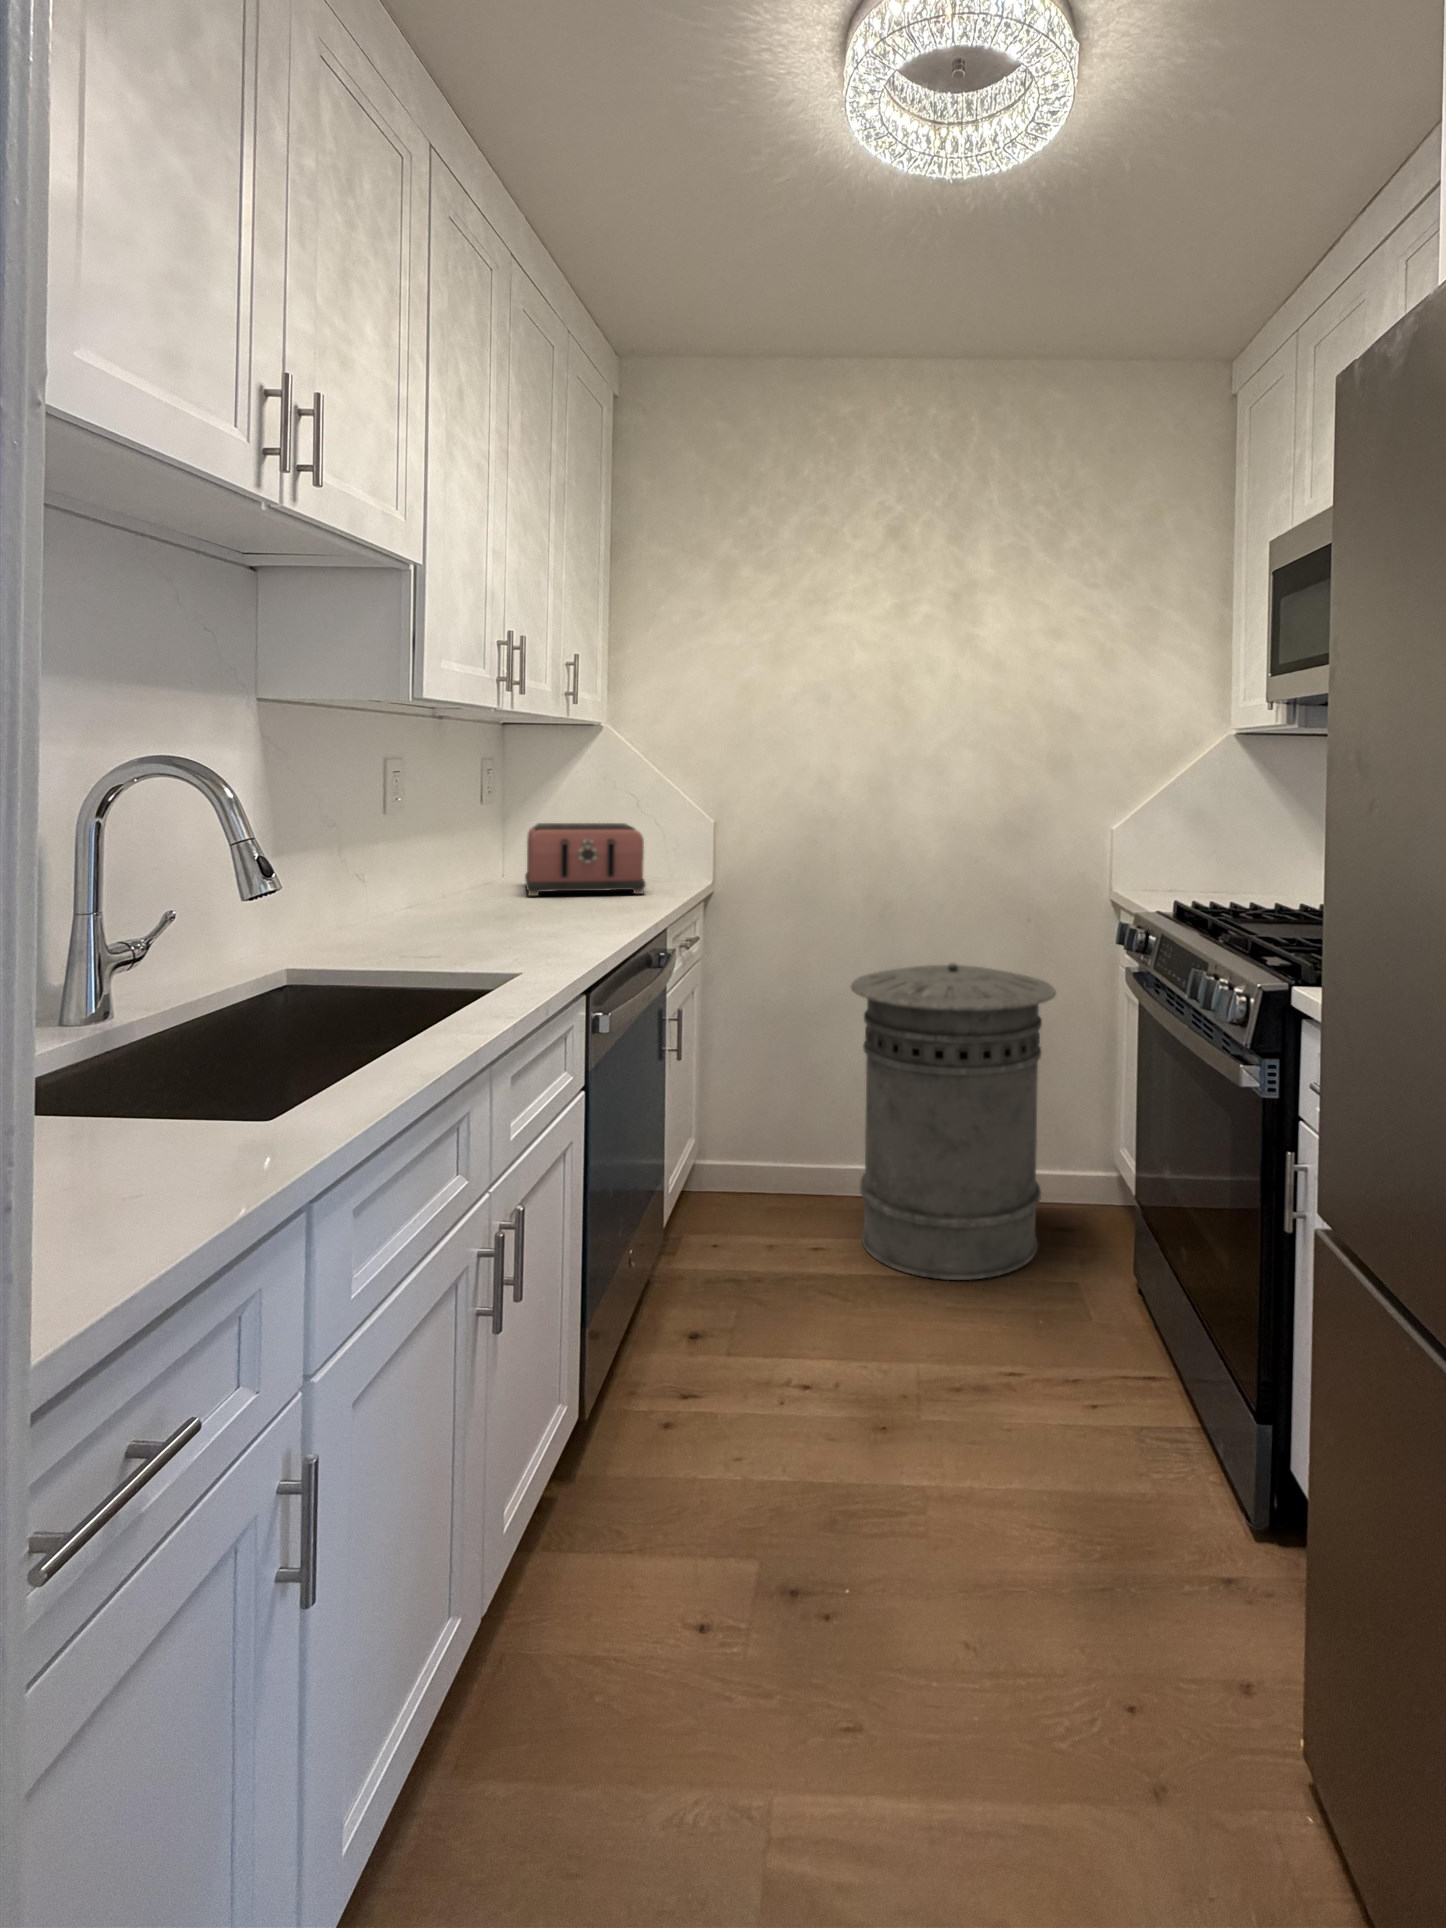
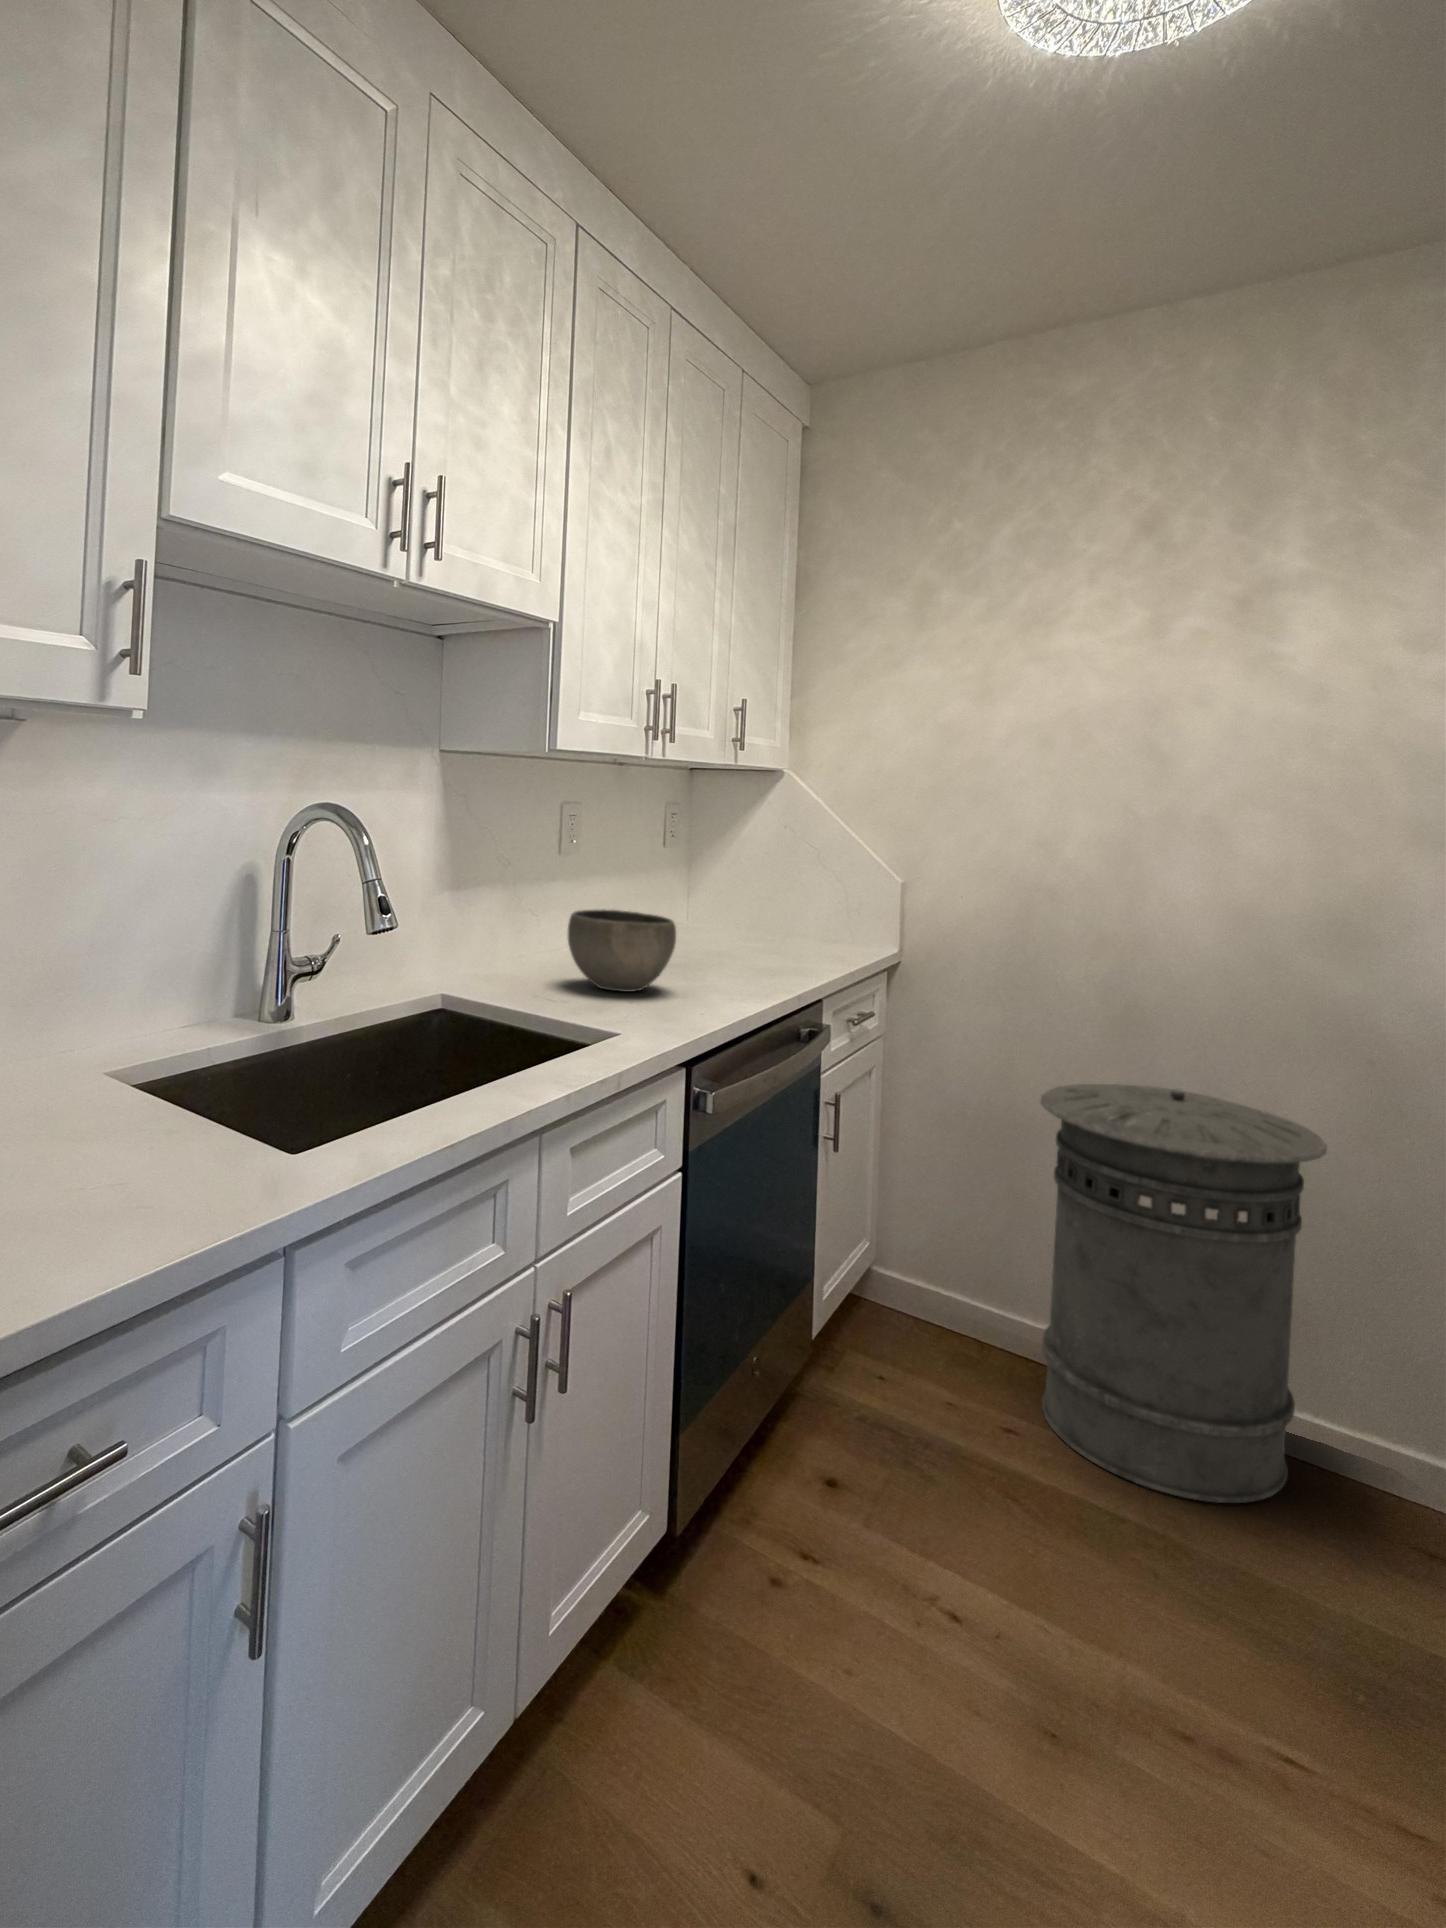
toaster: present [525,823,645,896] -> none [690,877,812,961]
bowl: none [425,858,540,937] -> present [568,909,676,992]

